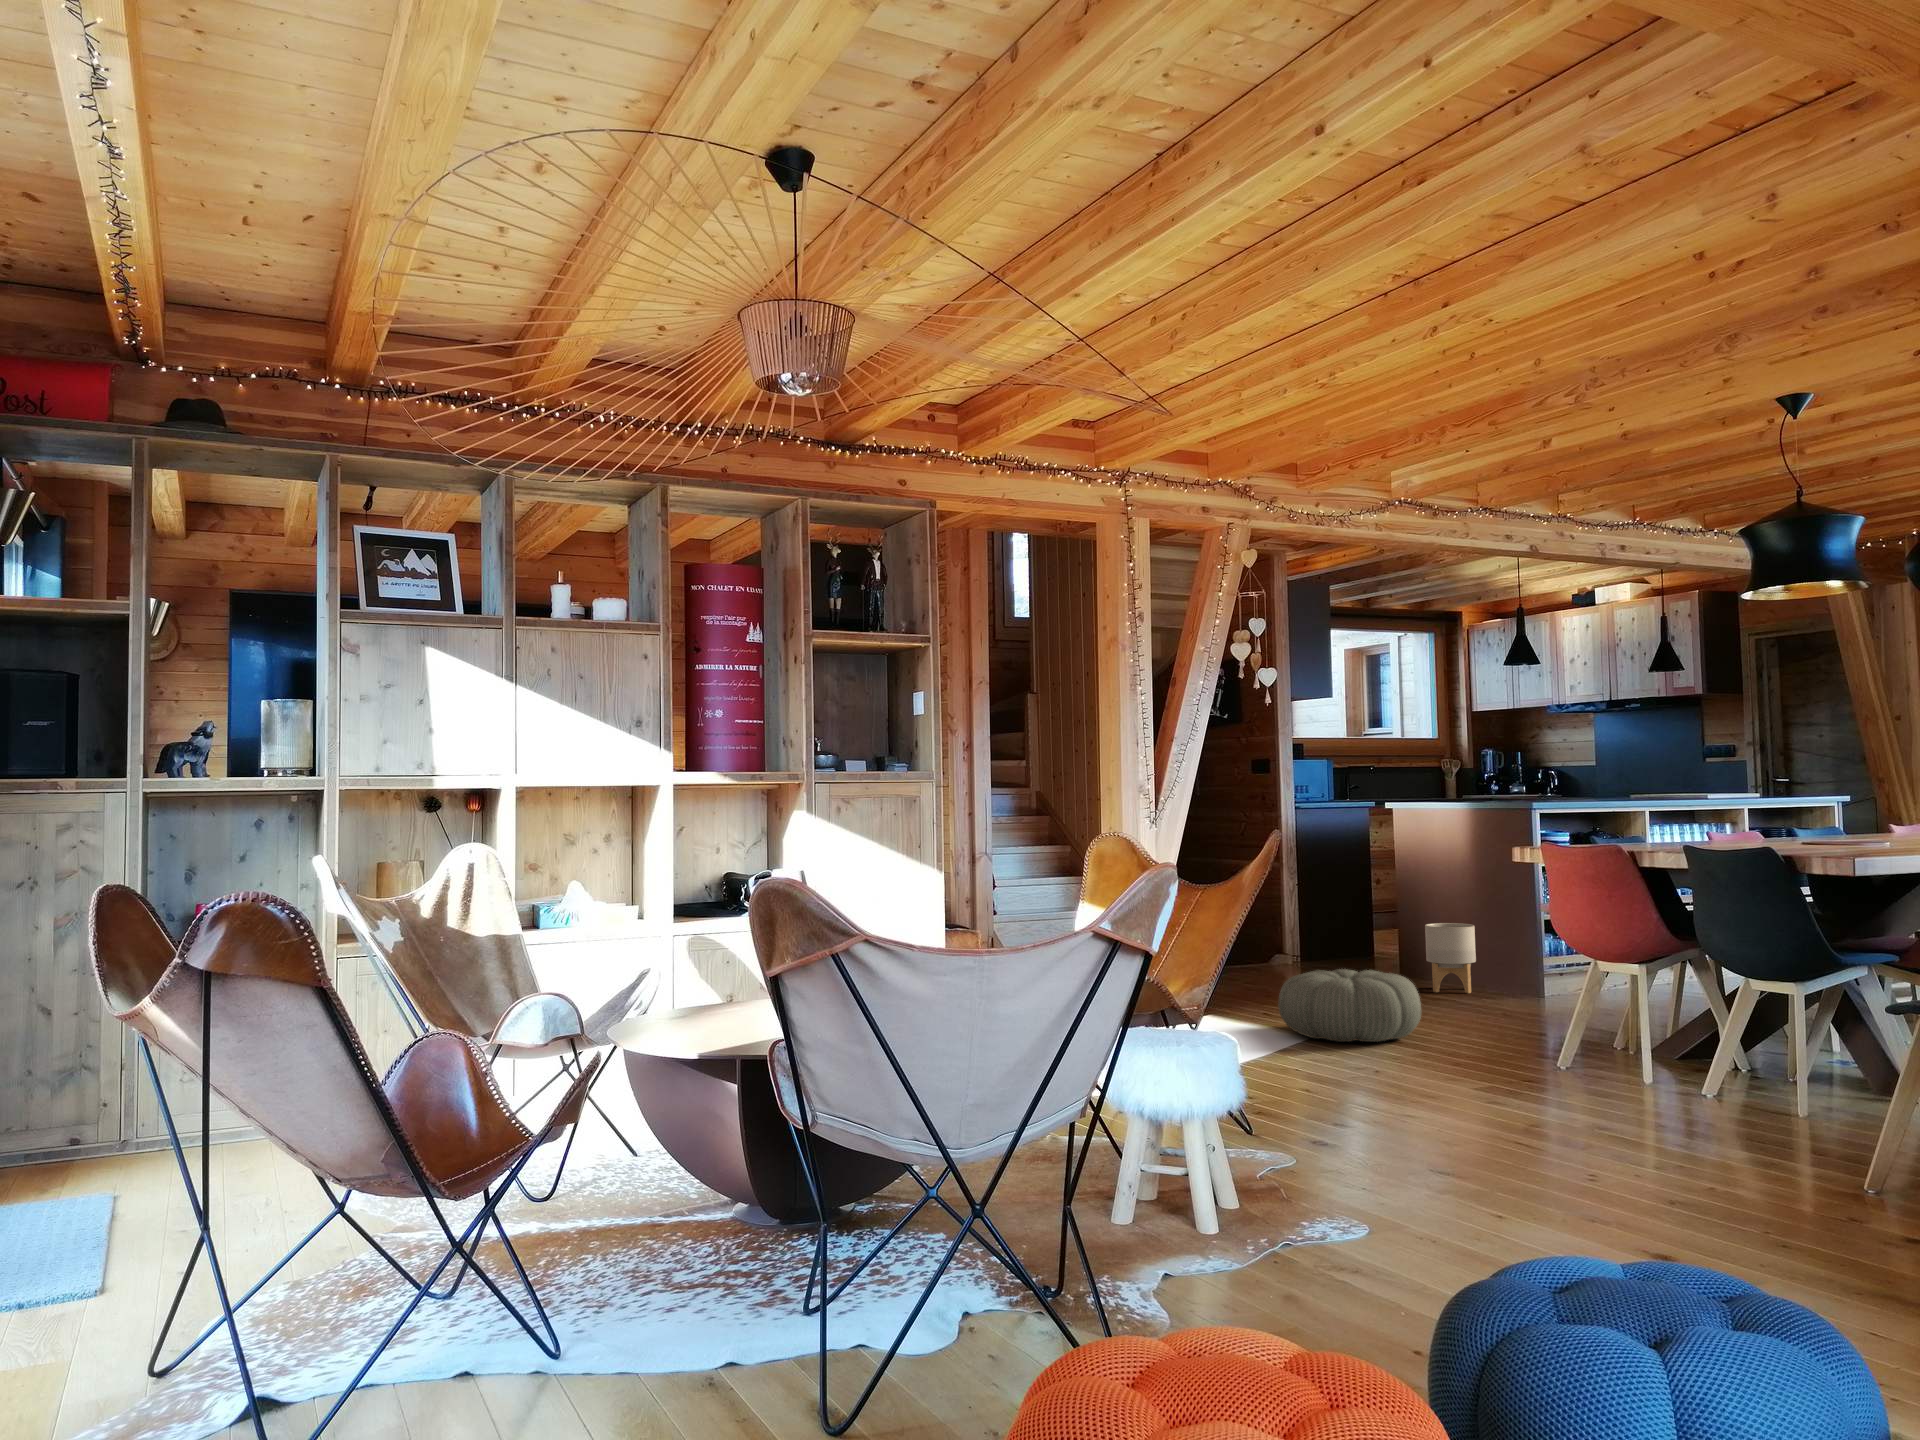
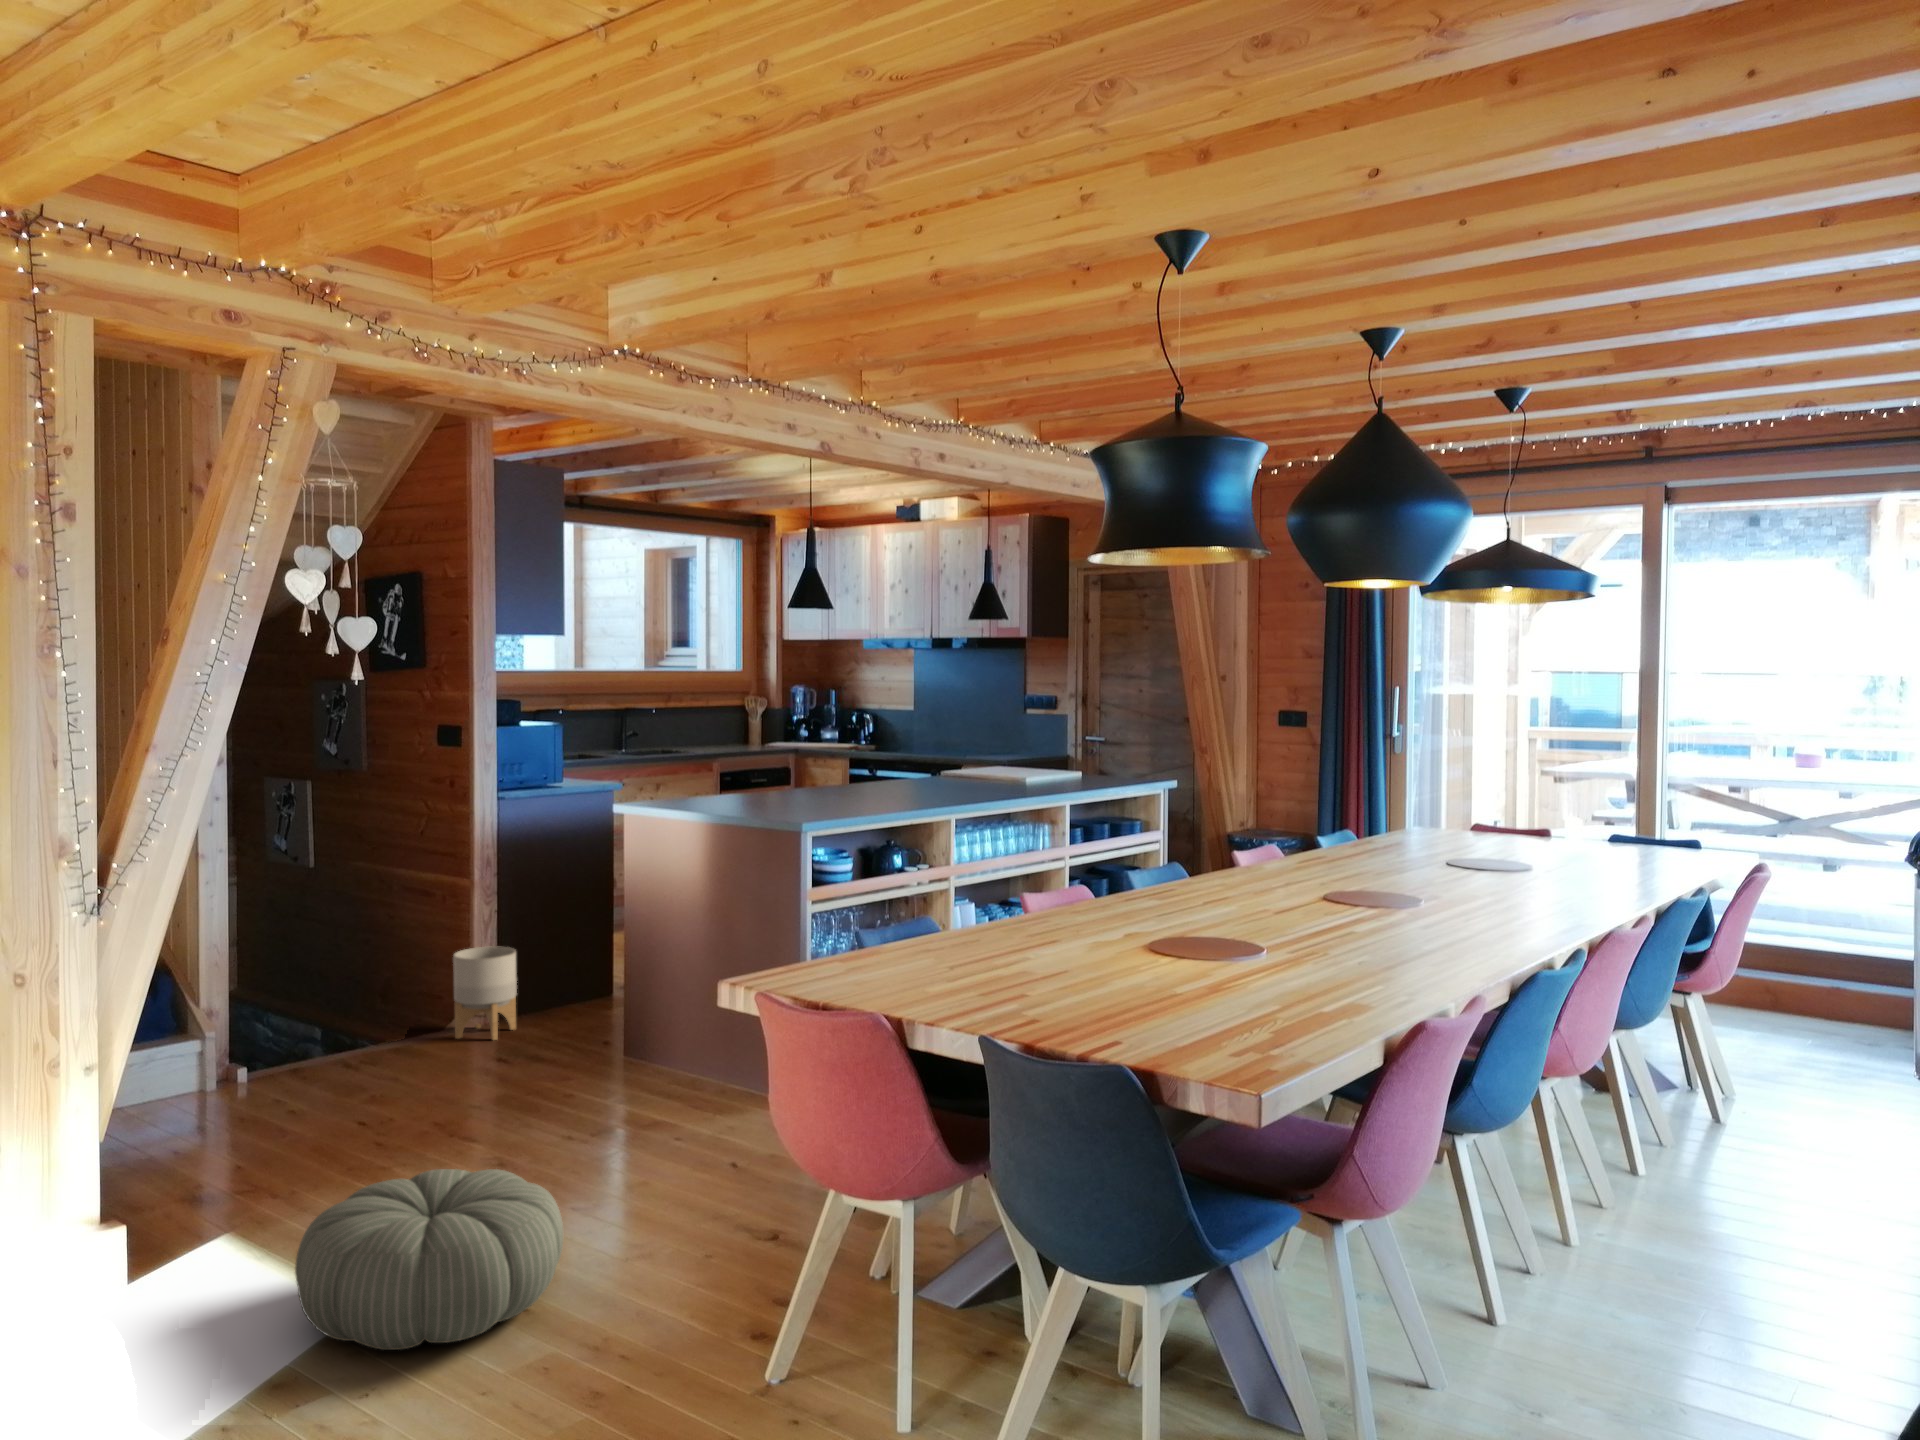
planter: present [1425,923,1476,993] -> present [453,946,517,1040]

